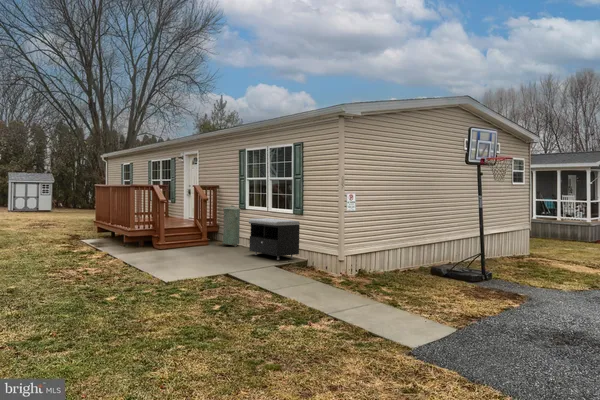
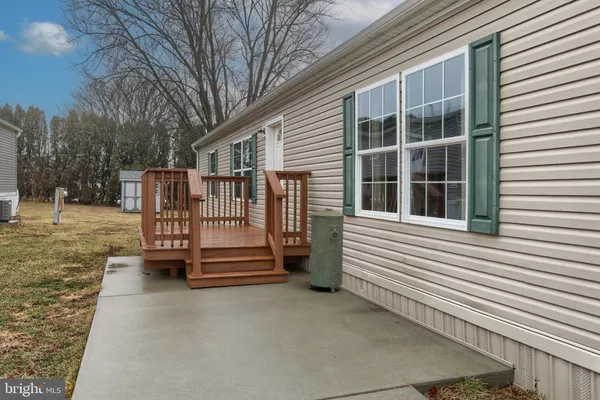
storage bench: present [249,218,300,260] -> none [351,239,488,362]

